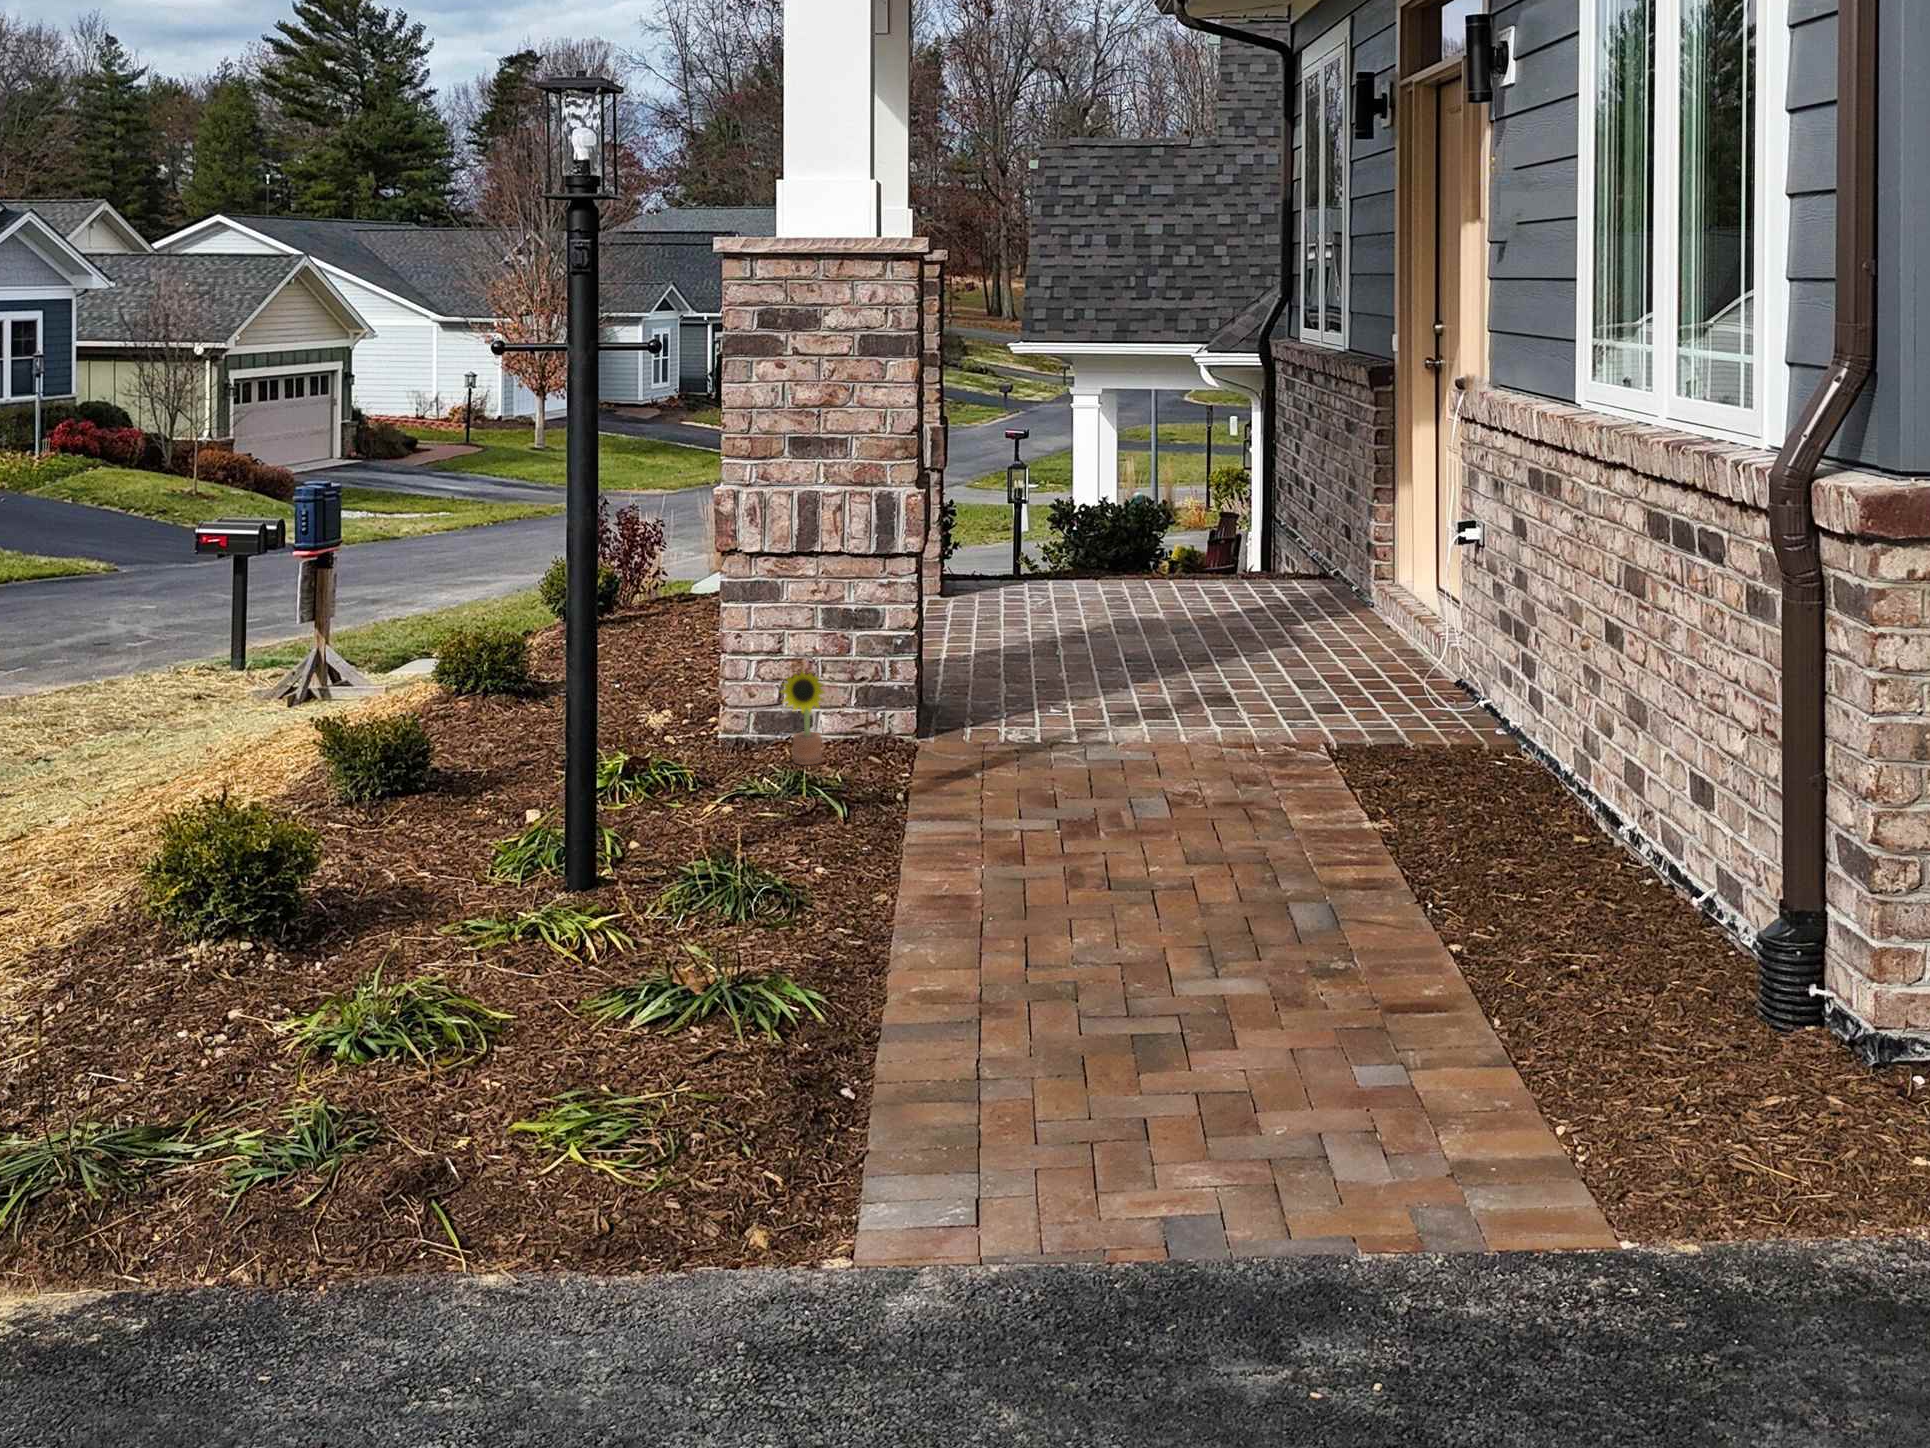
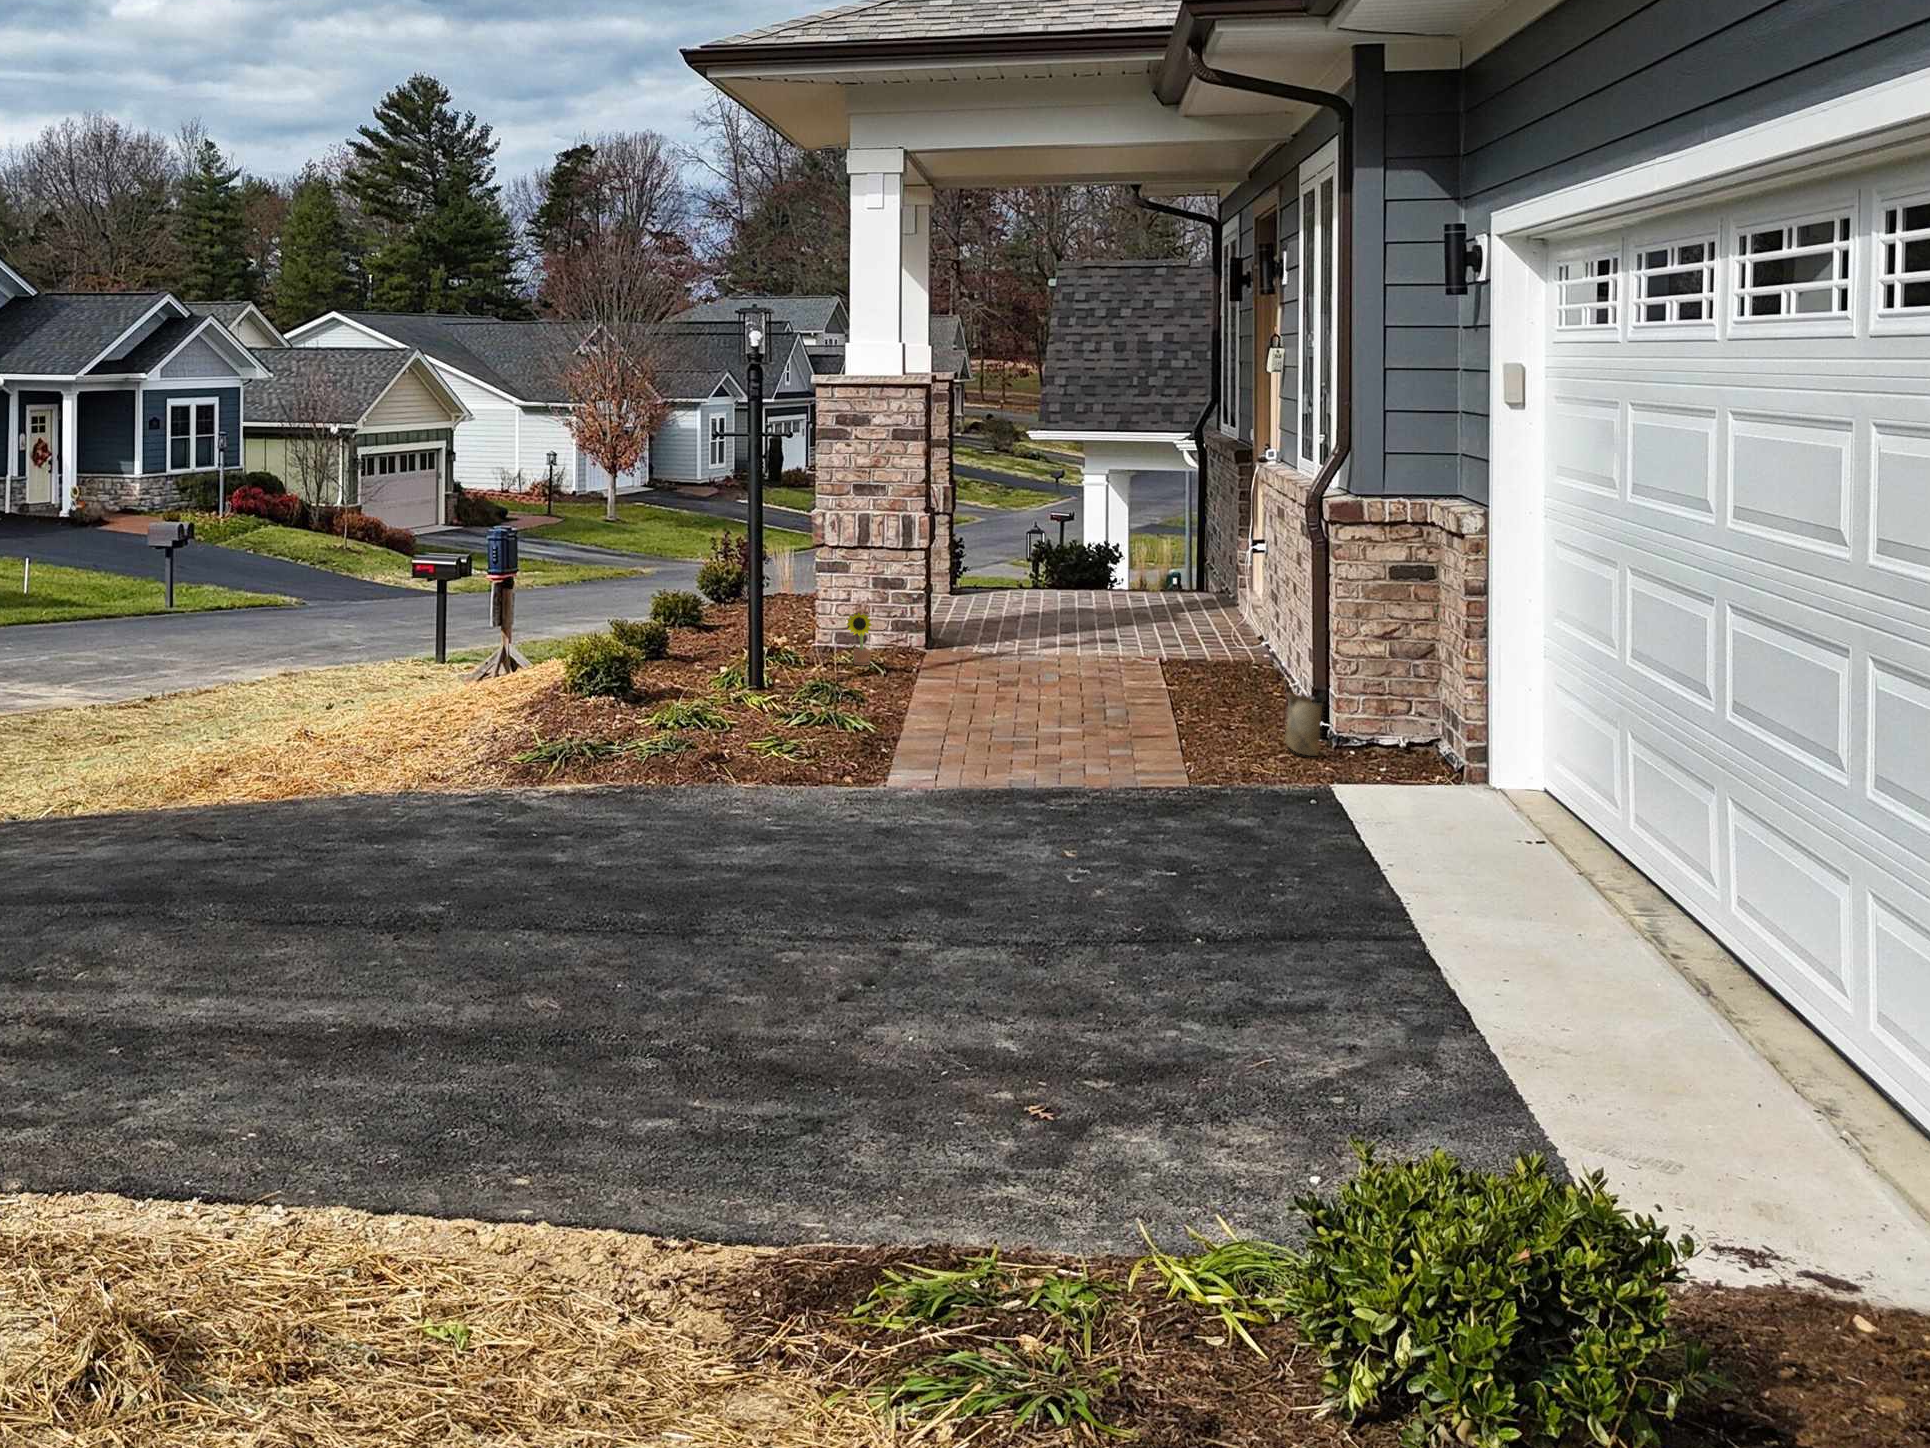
woven basket: none [1711,859,1822,1068] -> present [1285,671,1322,756]

